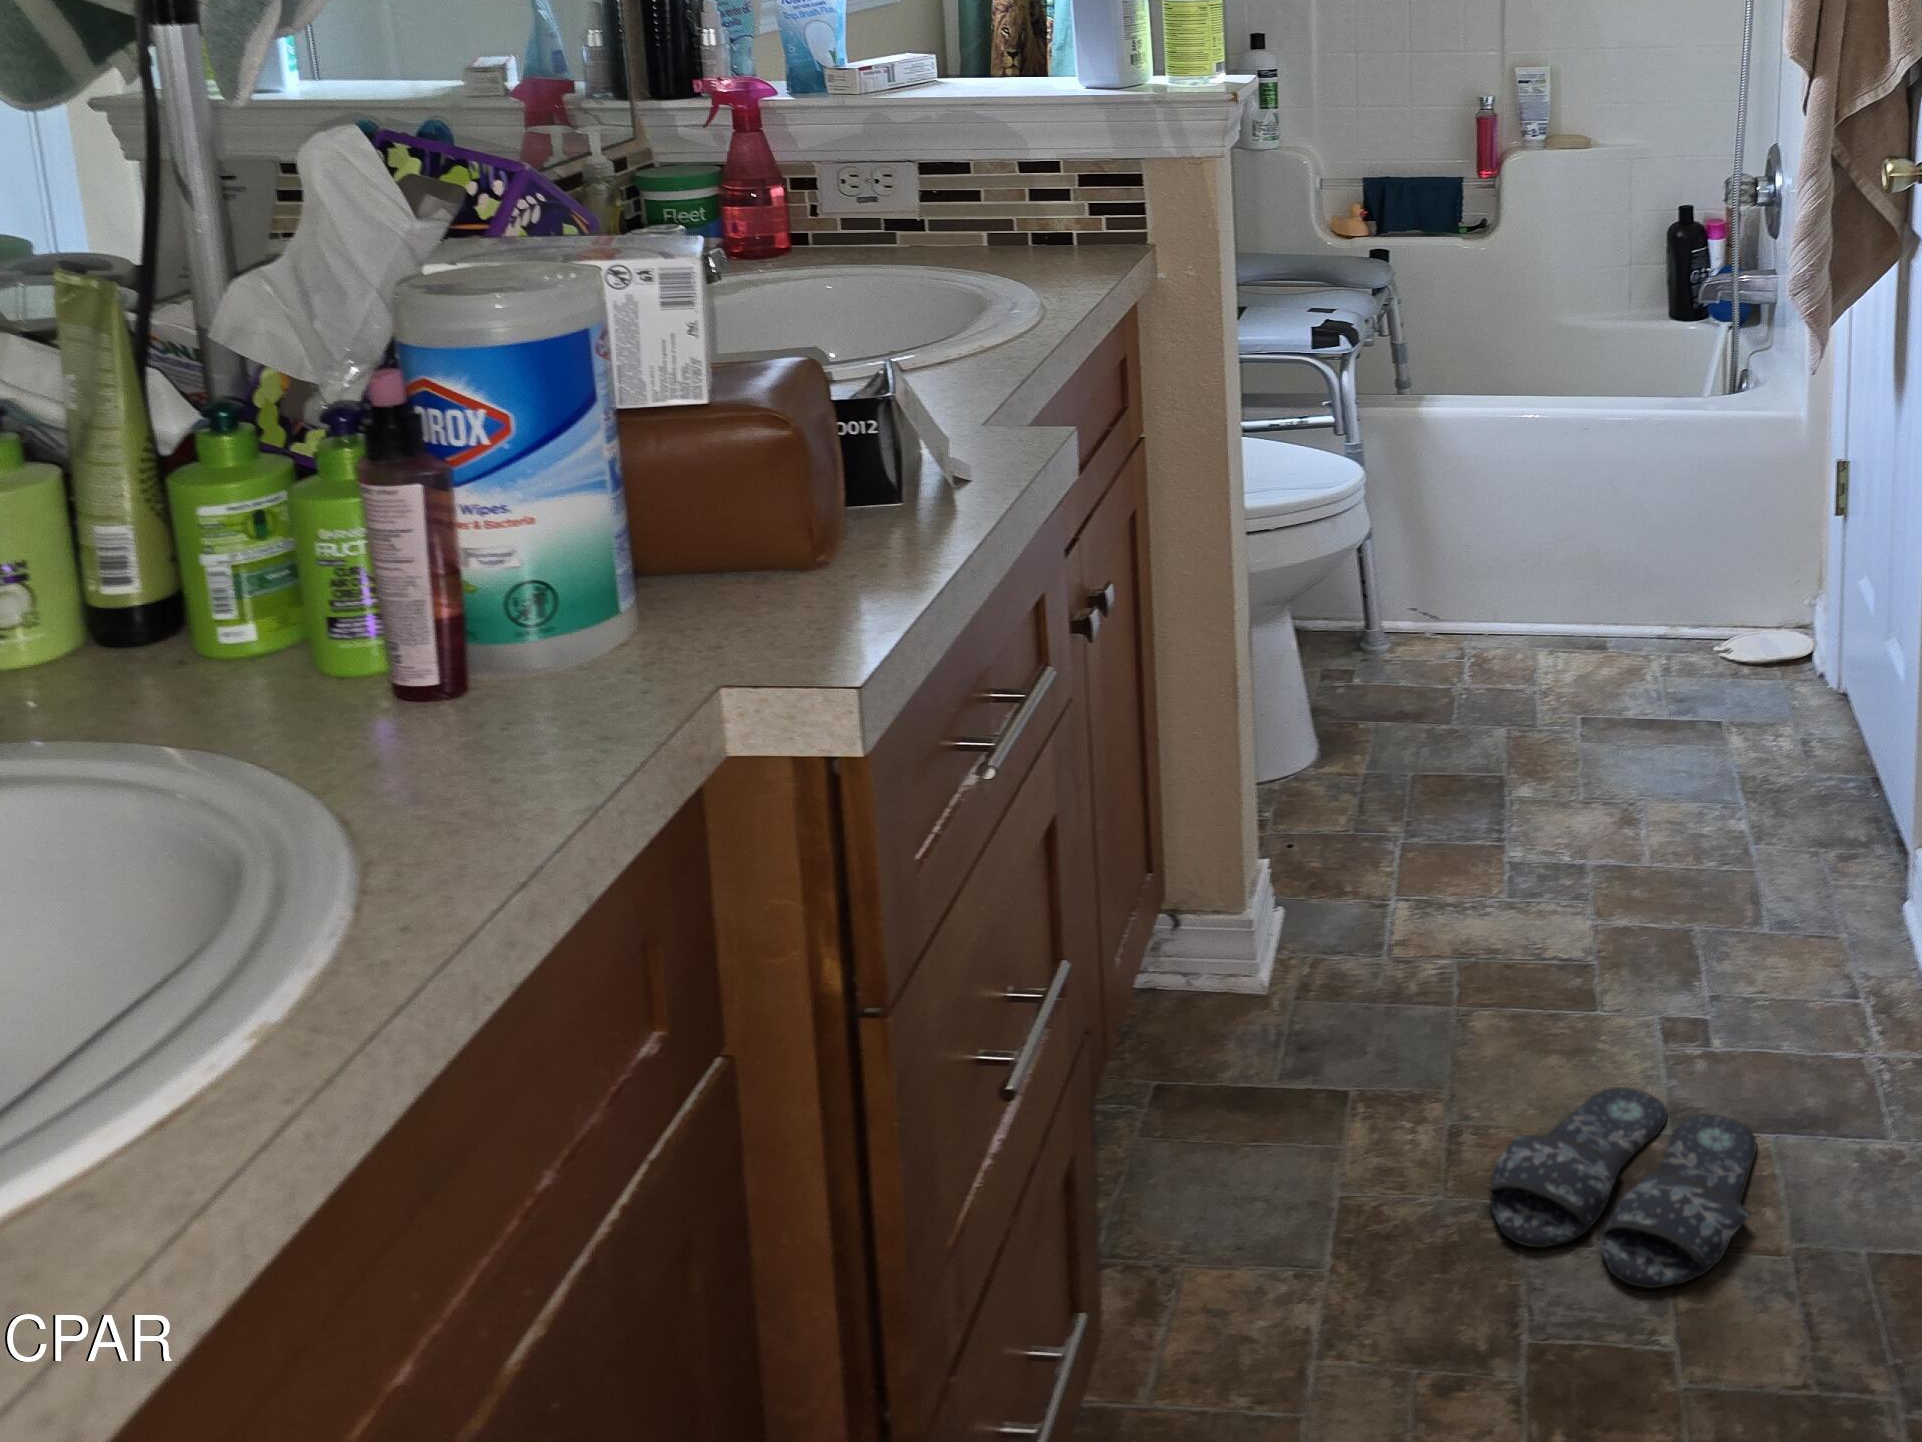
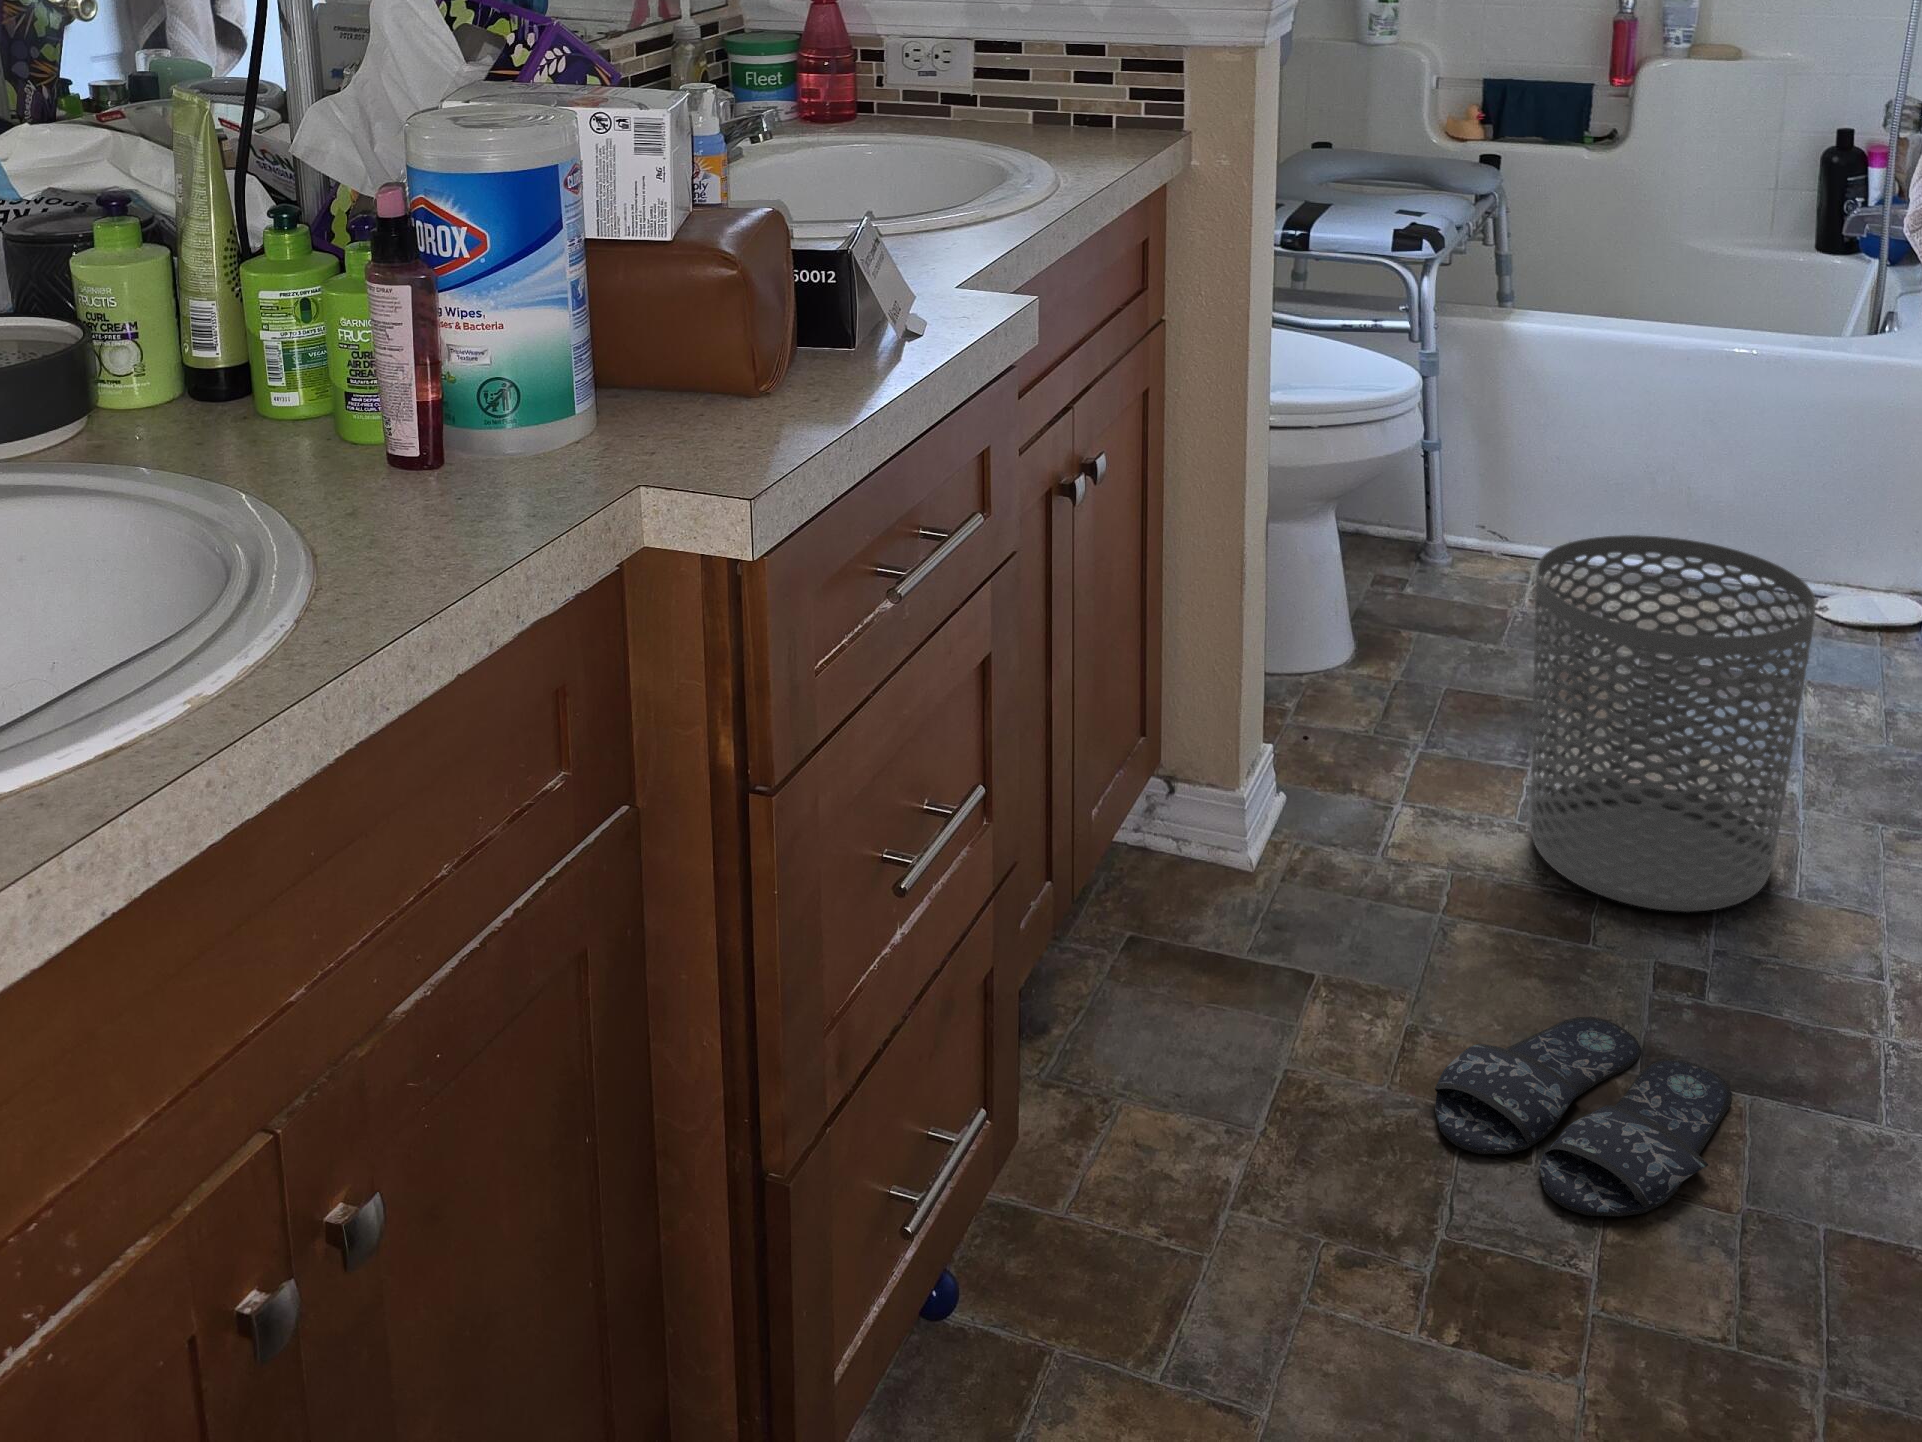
waste bin: none [1509,605,1763,969] -> present [1530,535,1816,912]

